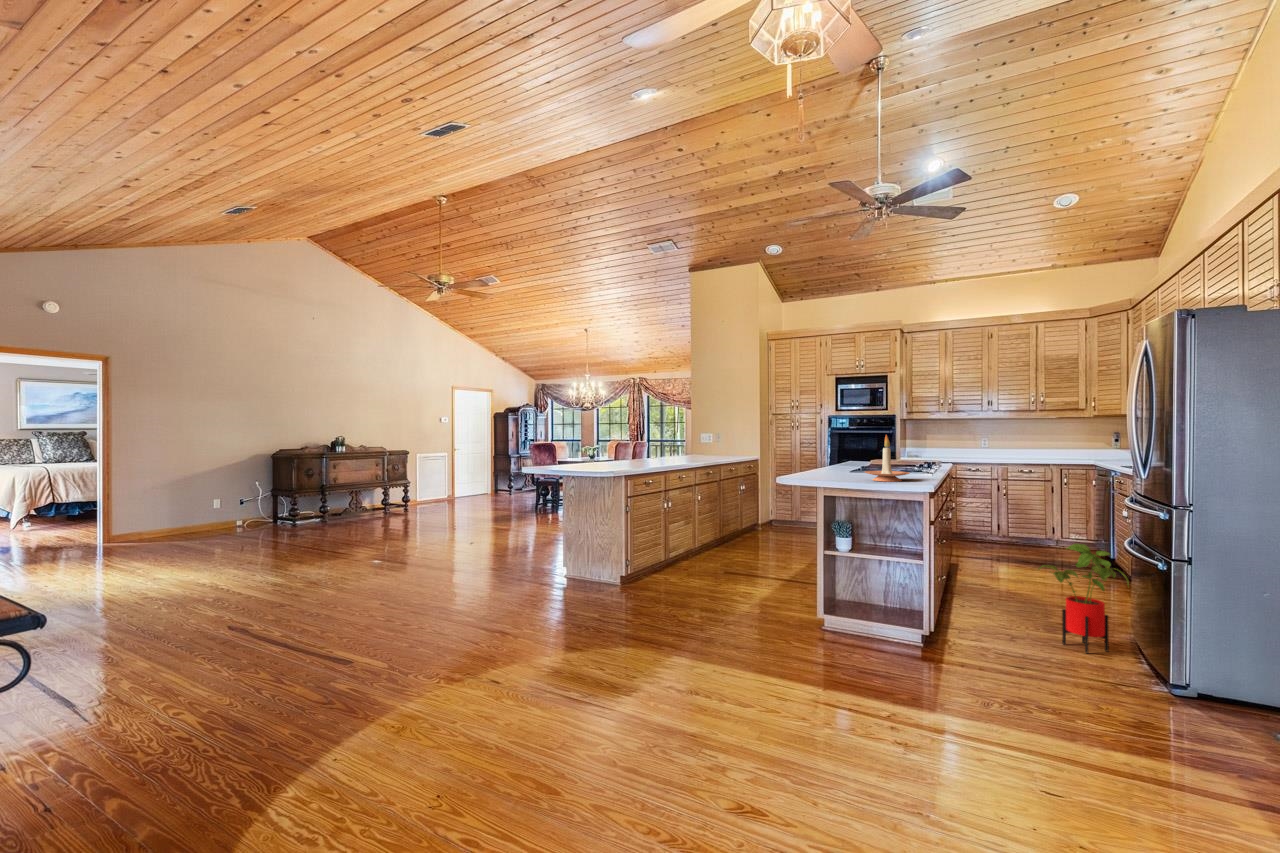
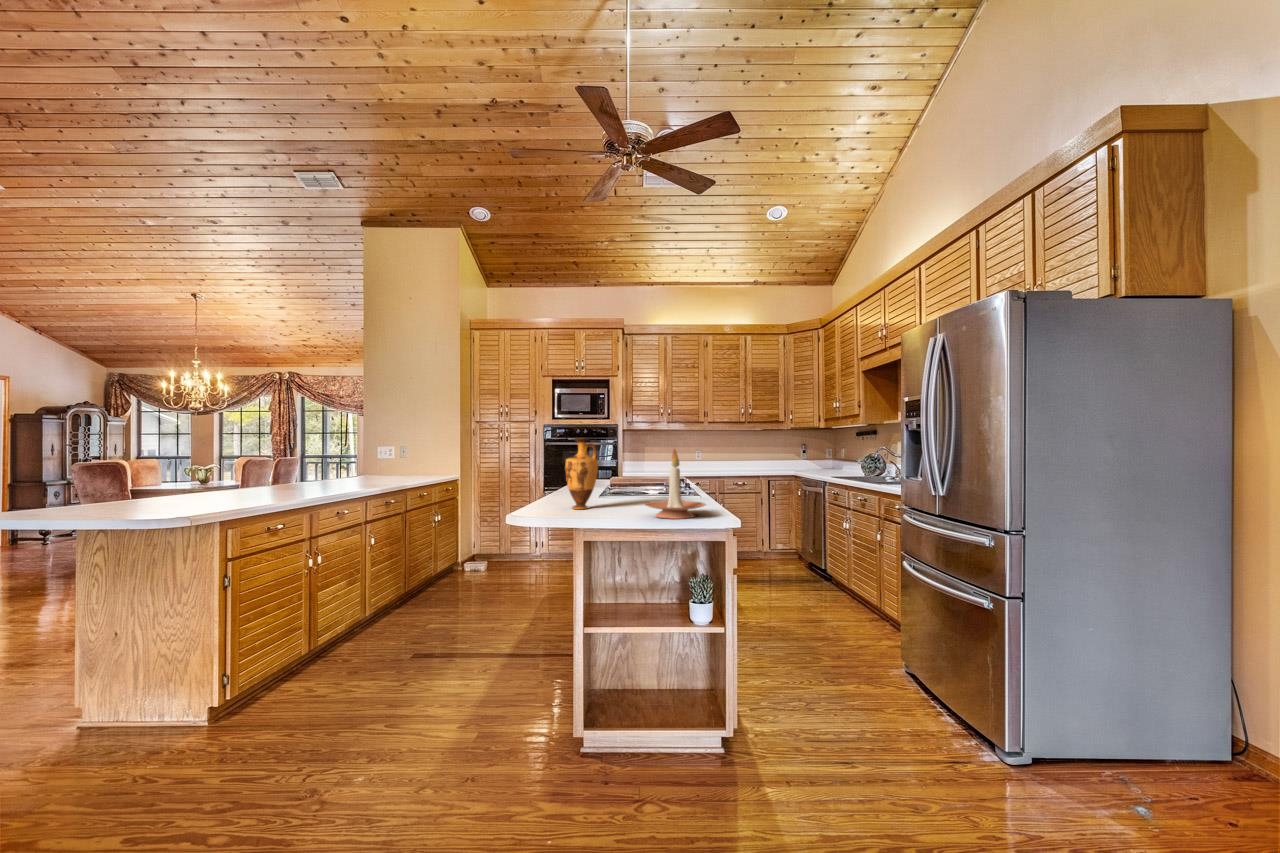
vase: none [818,427,841,476] -> present [565,438,598,509]
house plant: present [1040,544,1129,653] -> none [832,580,918,714]

